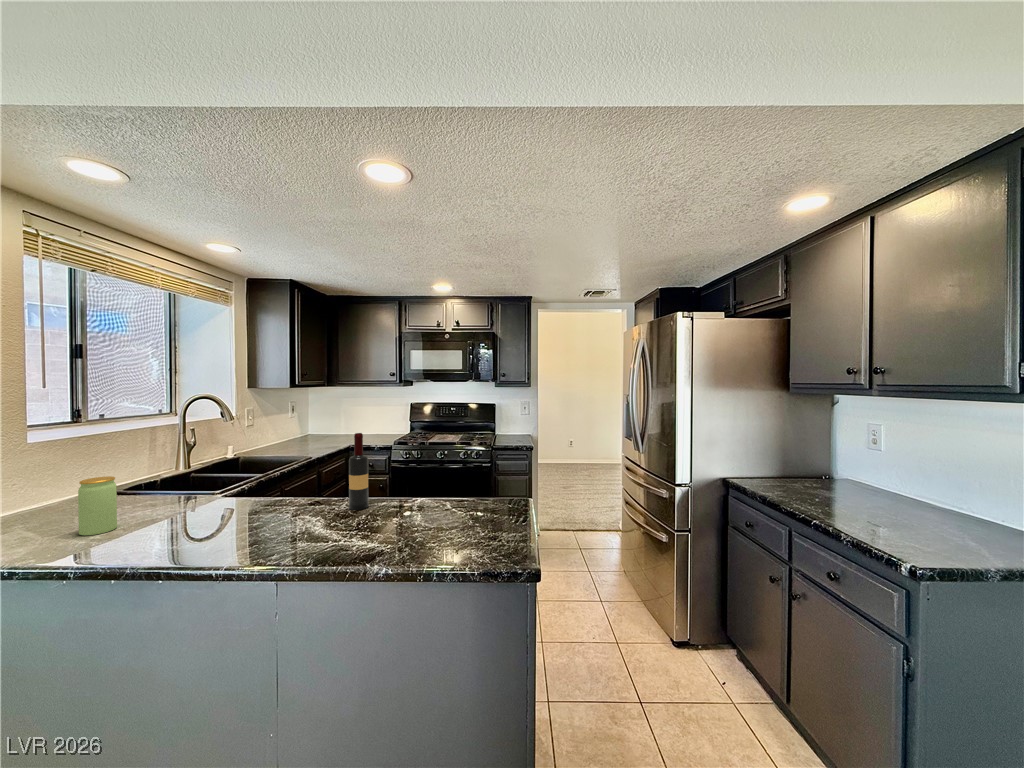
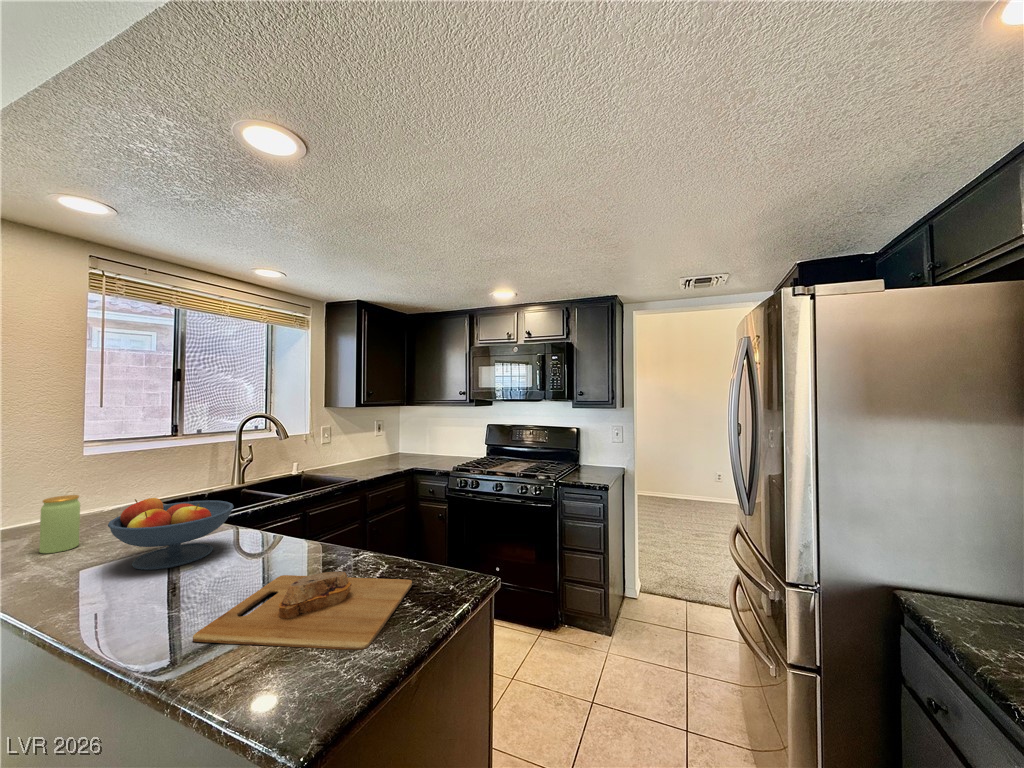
wine bottle: present [349,433,368,510] -> none [266,466,293,563]
fruit bowl: none [202,468,304,528] -> present [108,498,234,570]
cutting board: none [390,497,512,544] -> present [193,572,412,650]

